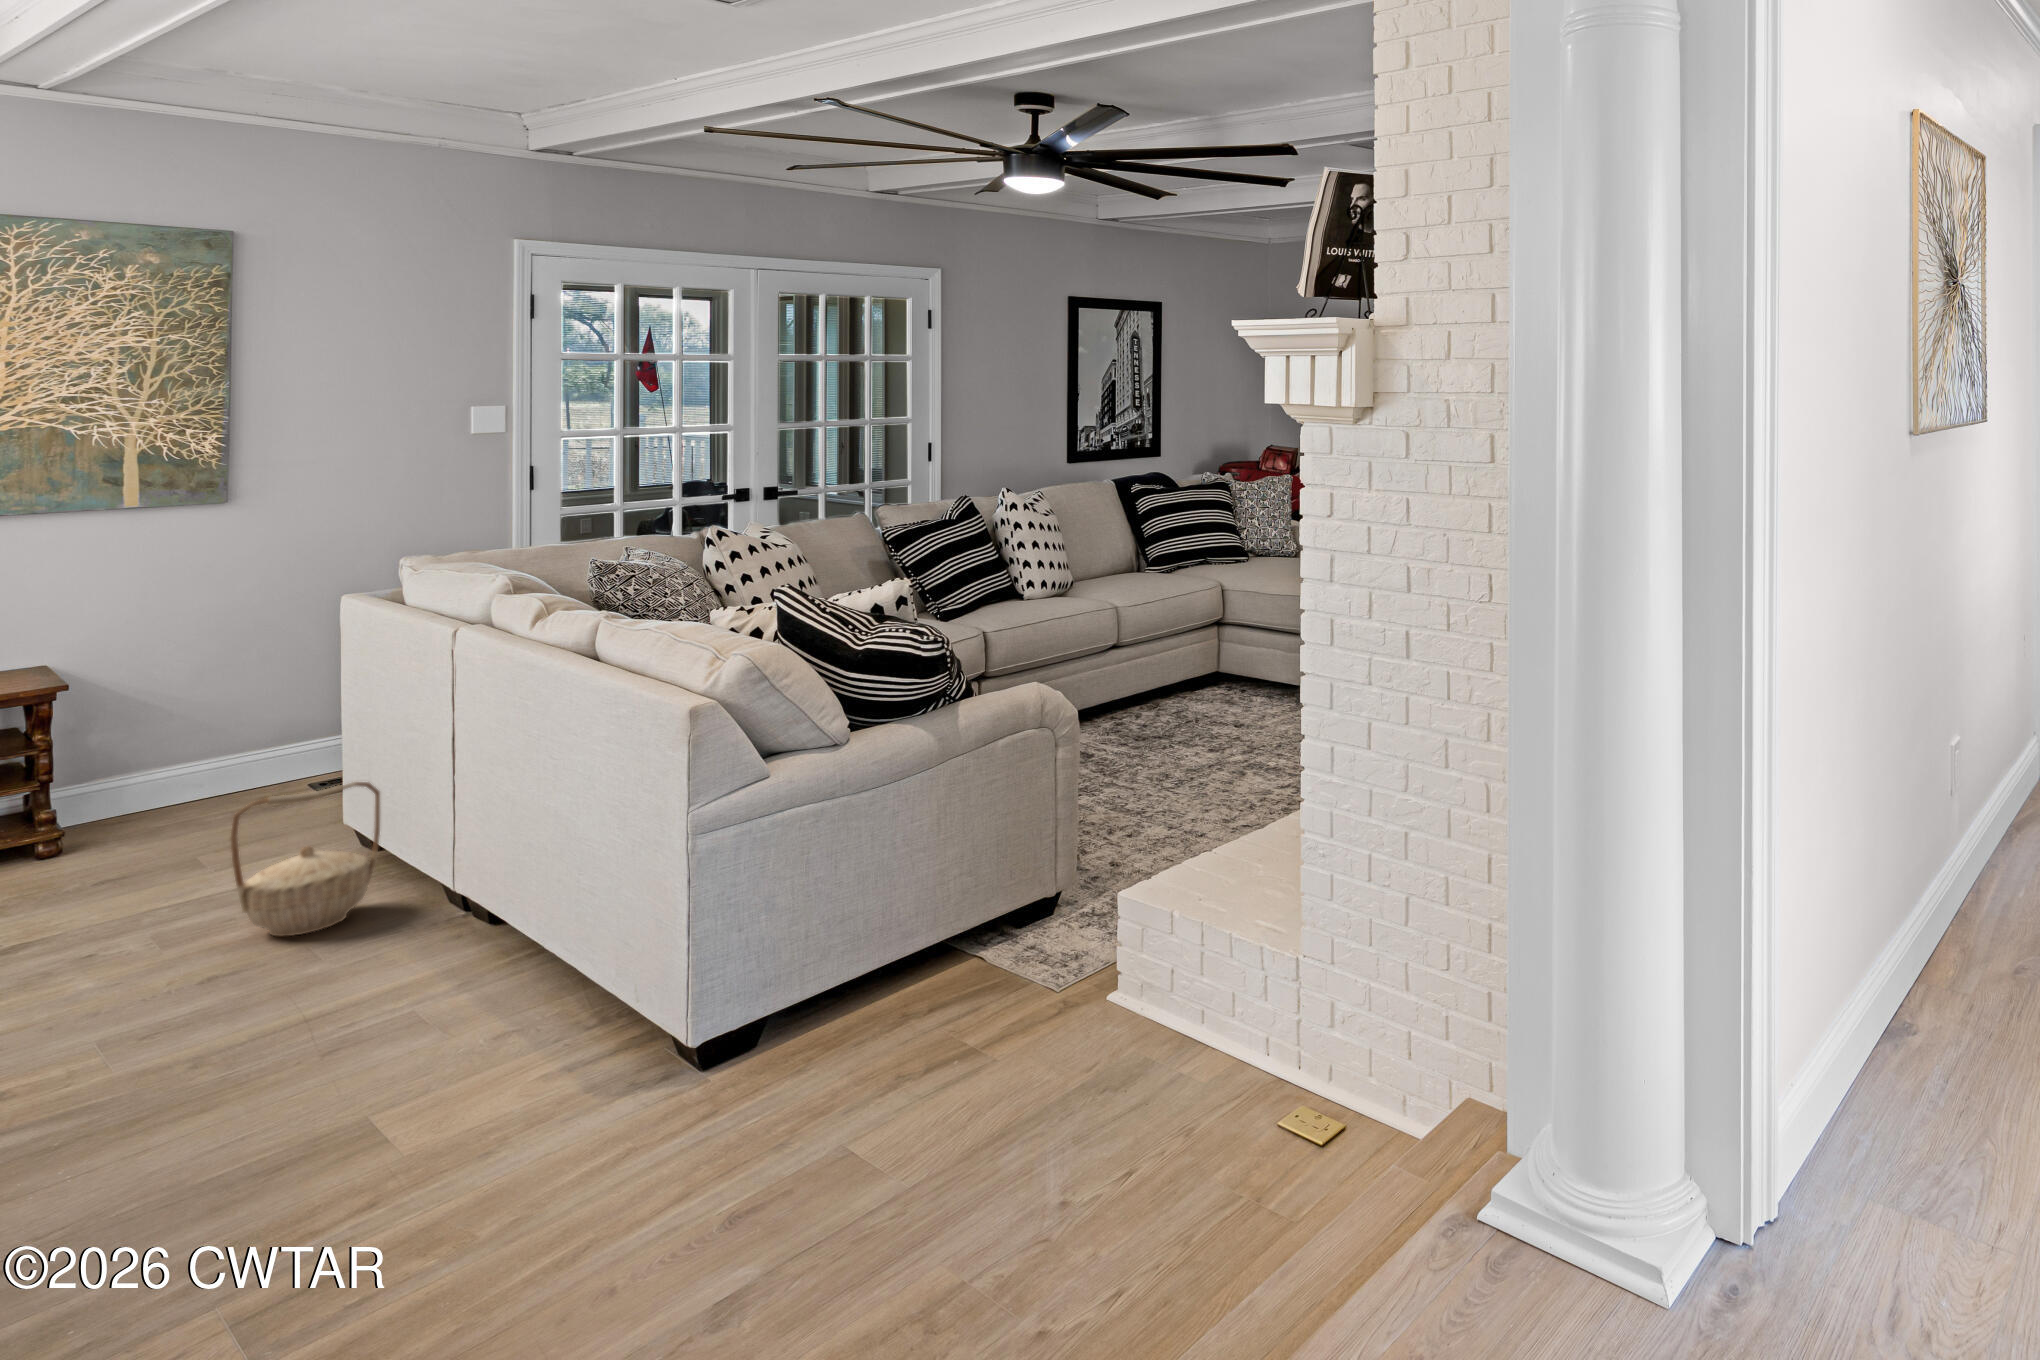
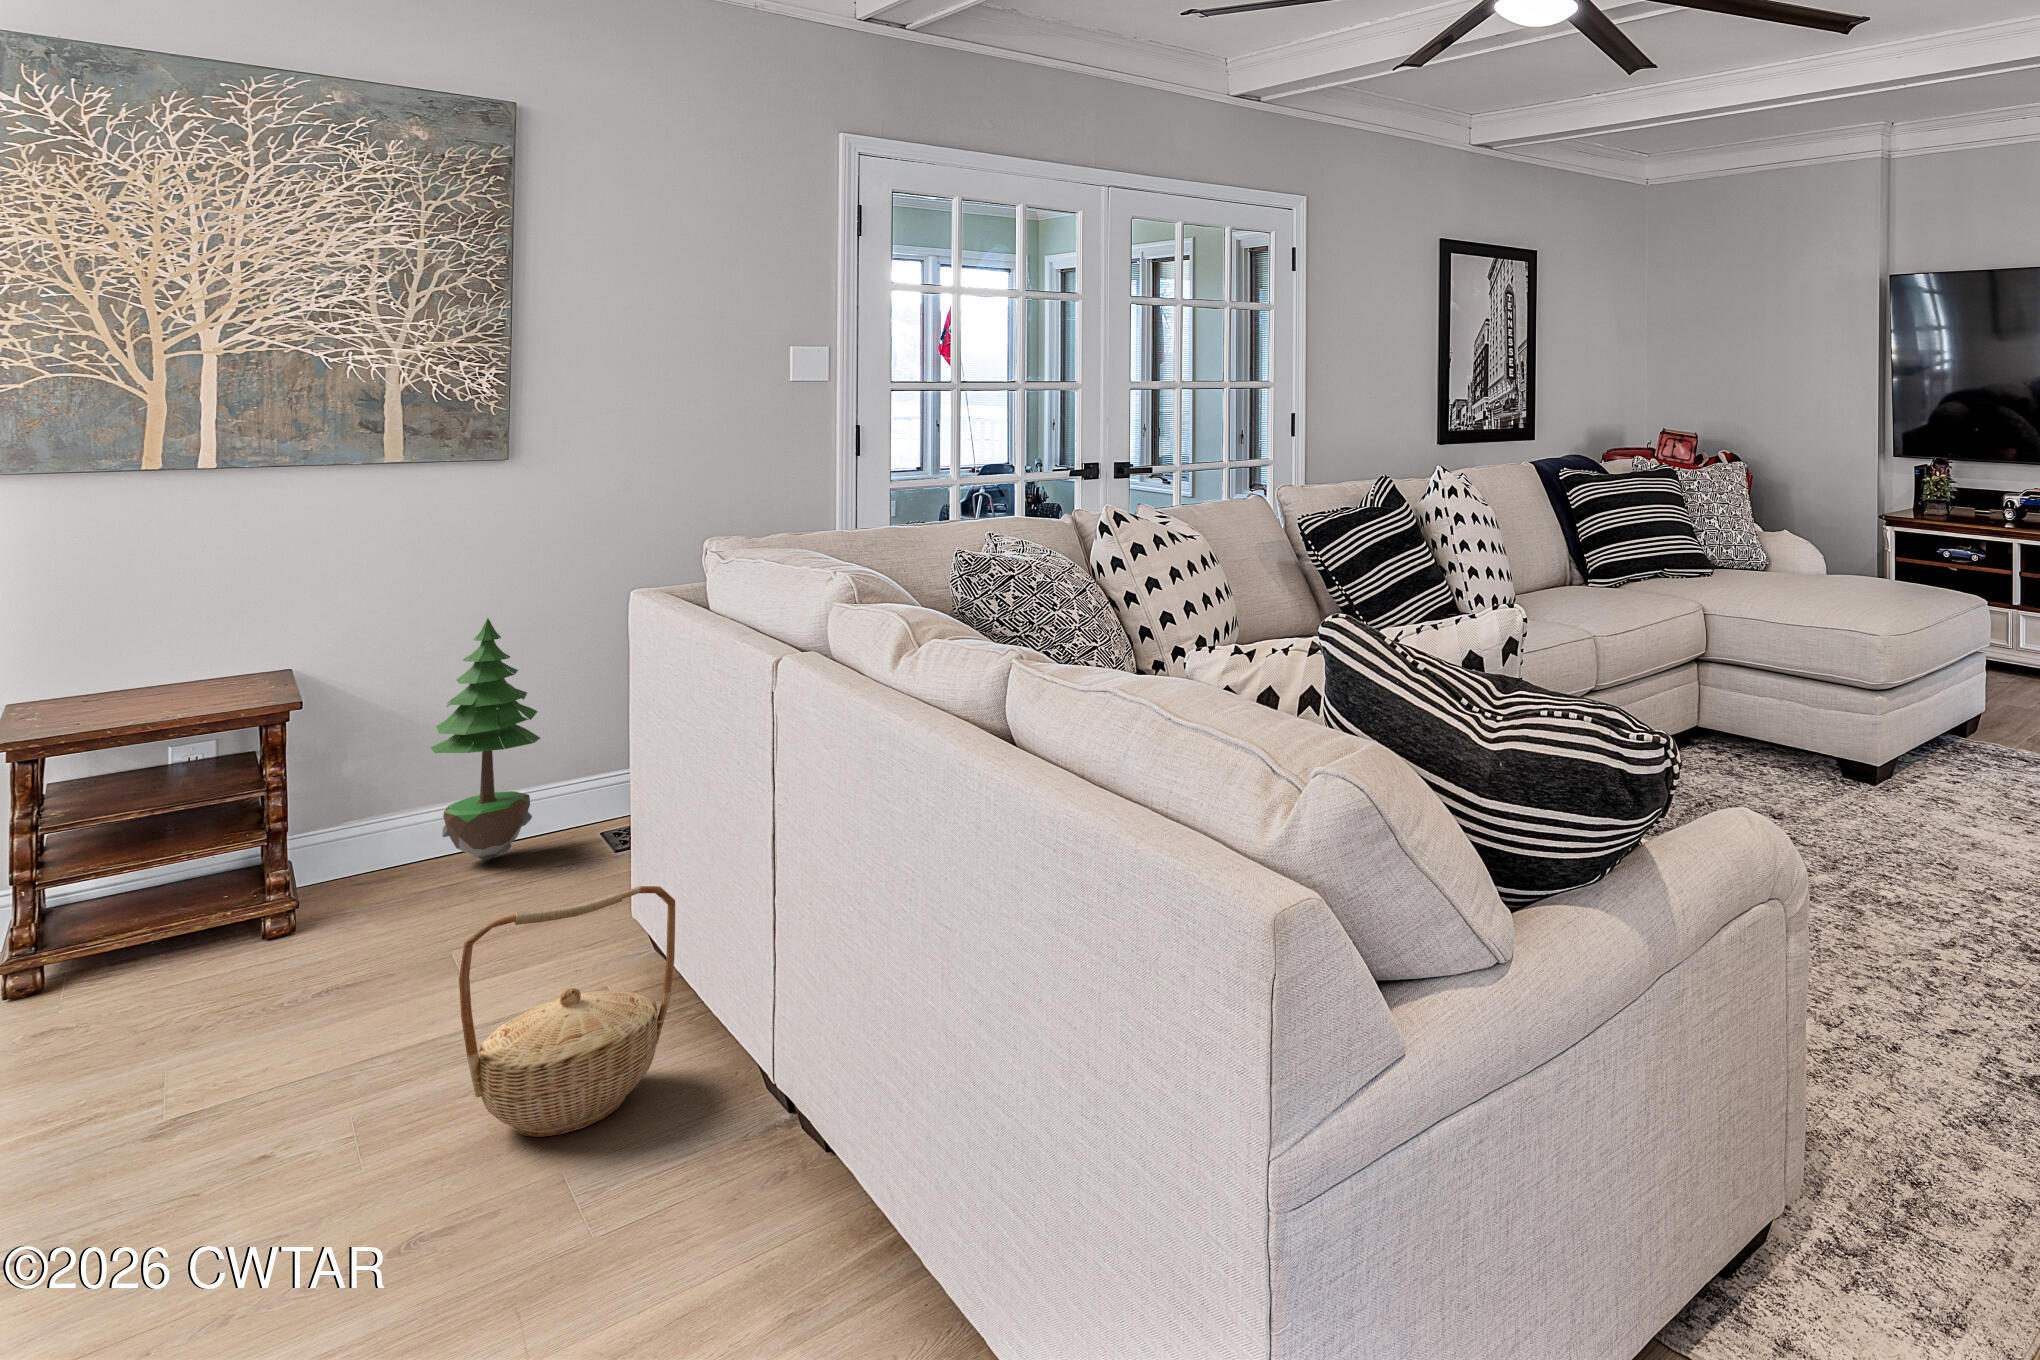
potted tree: none [168,624,260,808] -> present [430,618,540,861]

